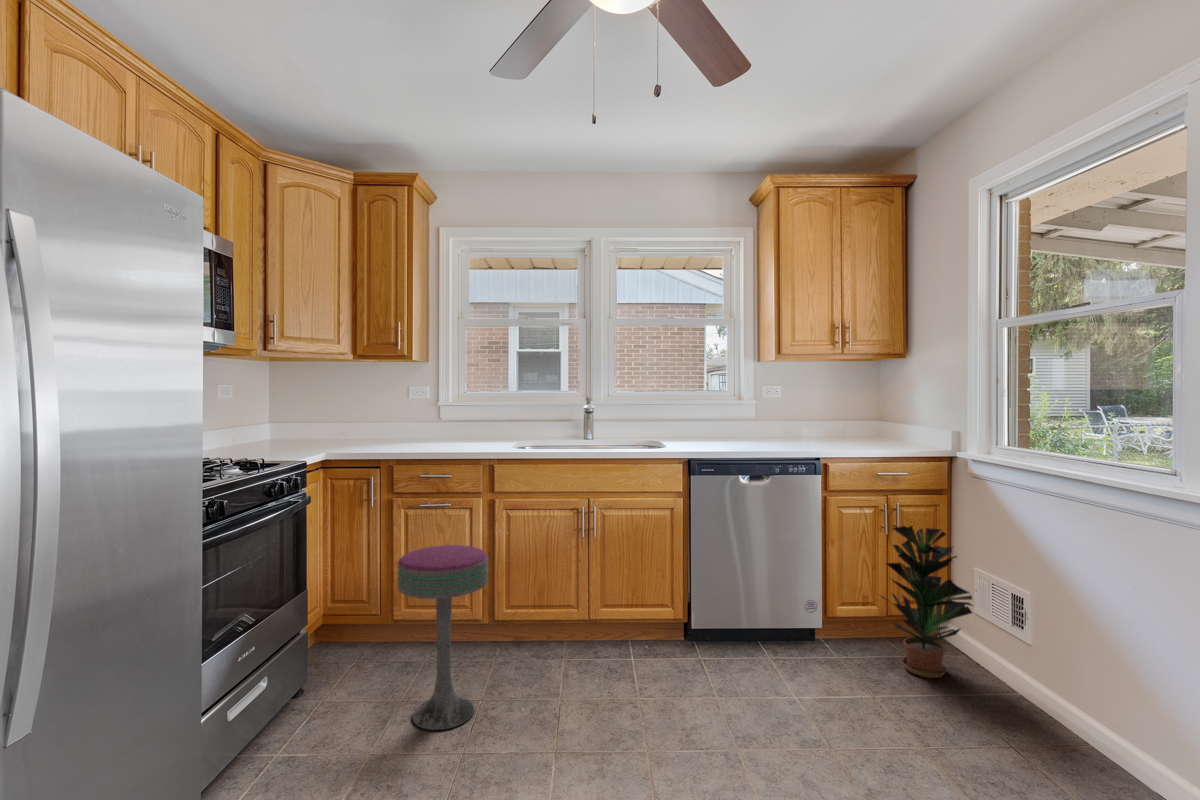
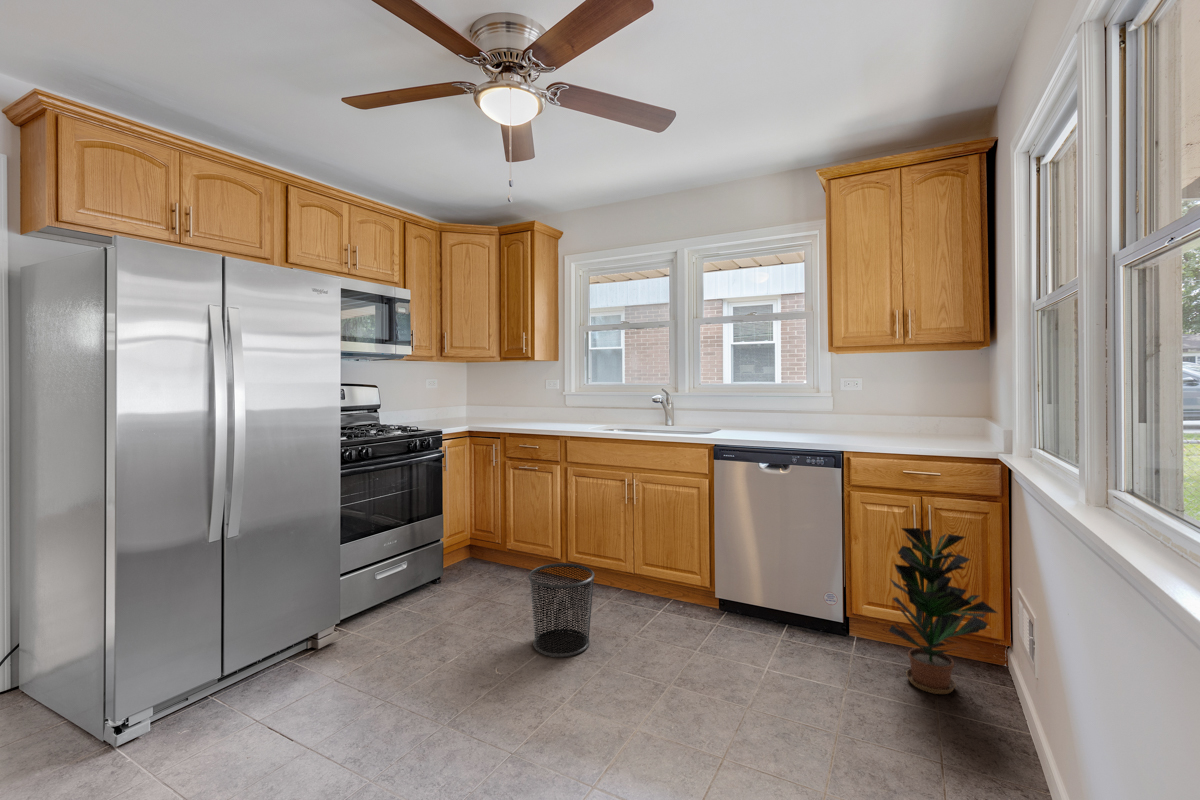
bar stool: present [397,545,488,730] -> none [463,495,526,620]
waste bin: none [536,623,623,754] -> present [528,563,595,657]

